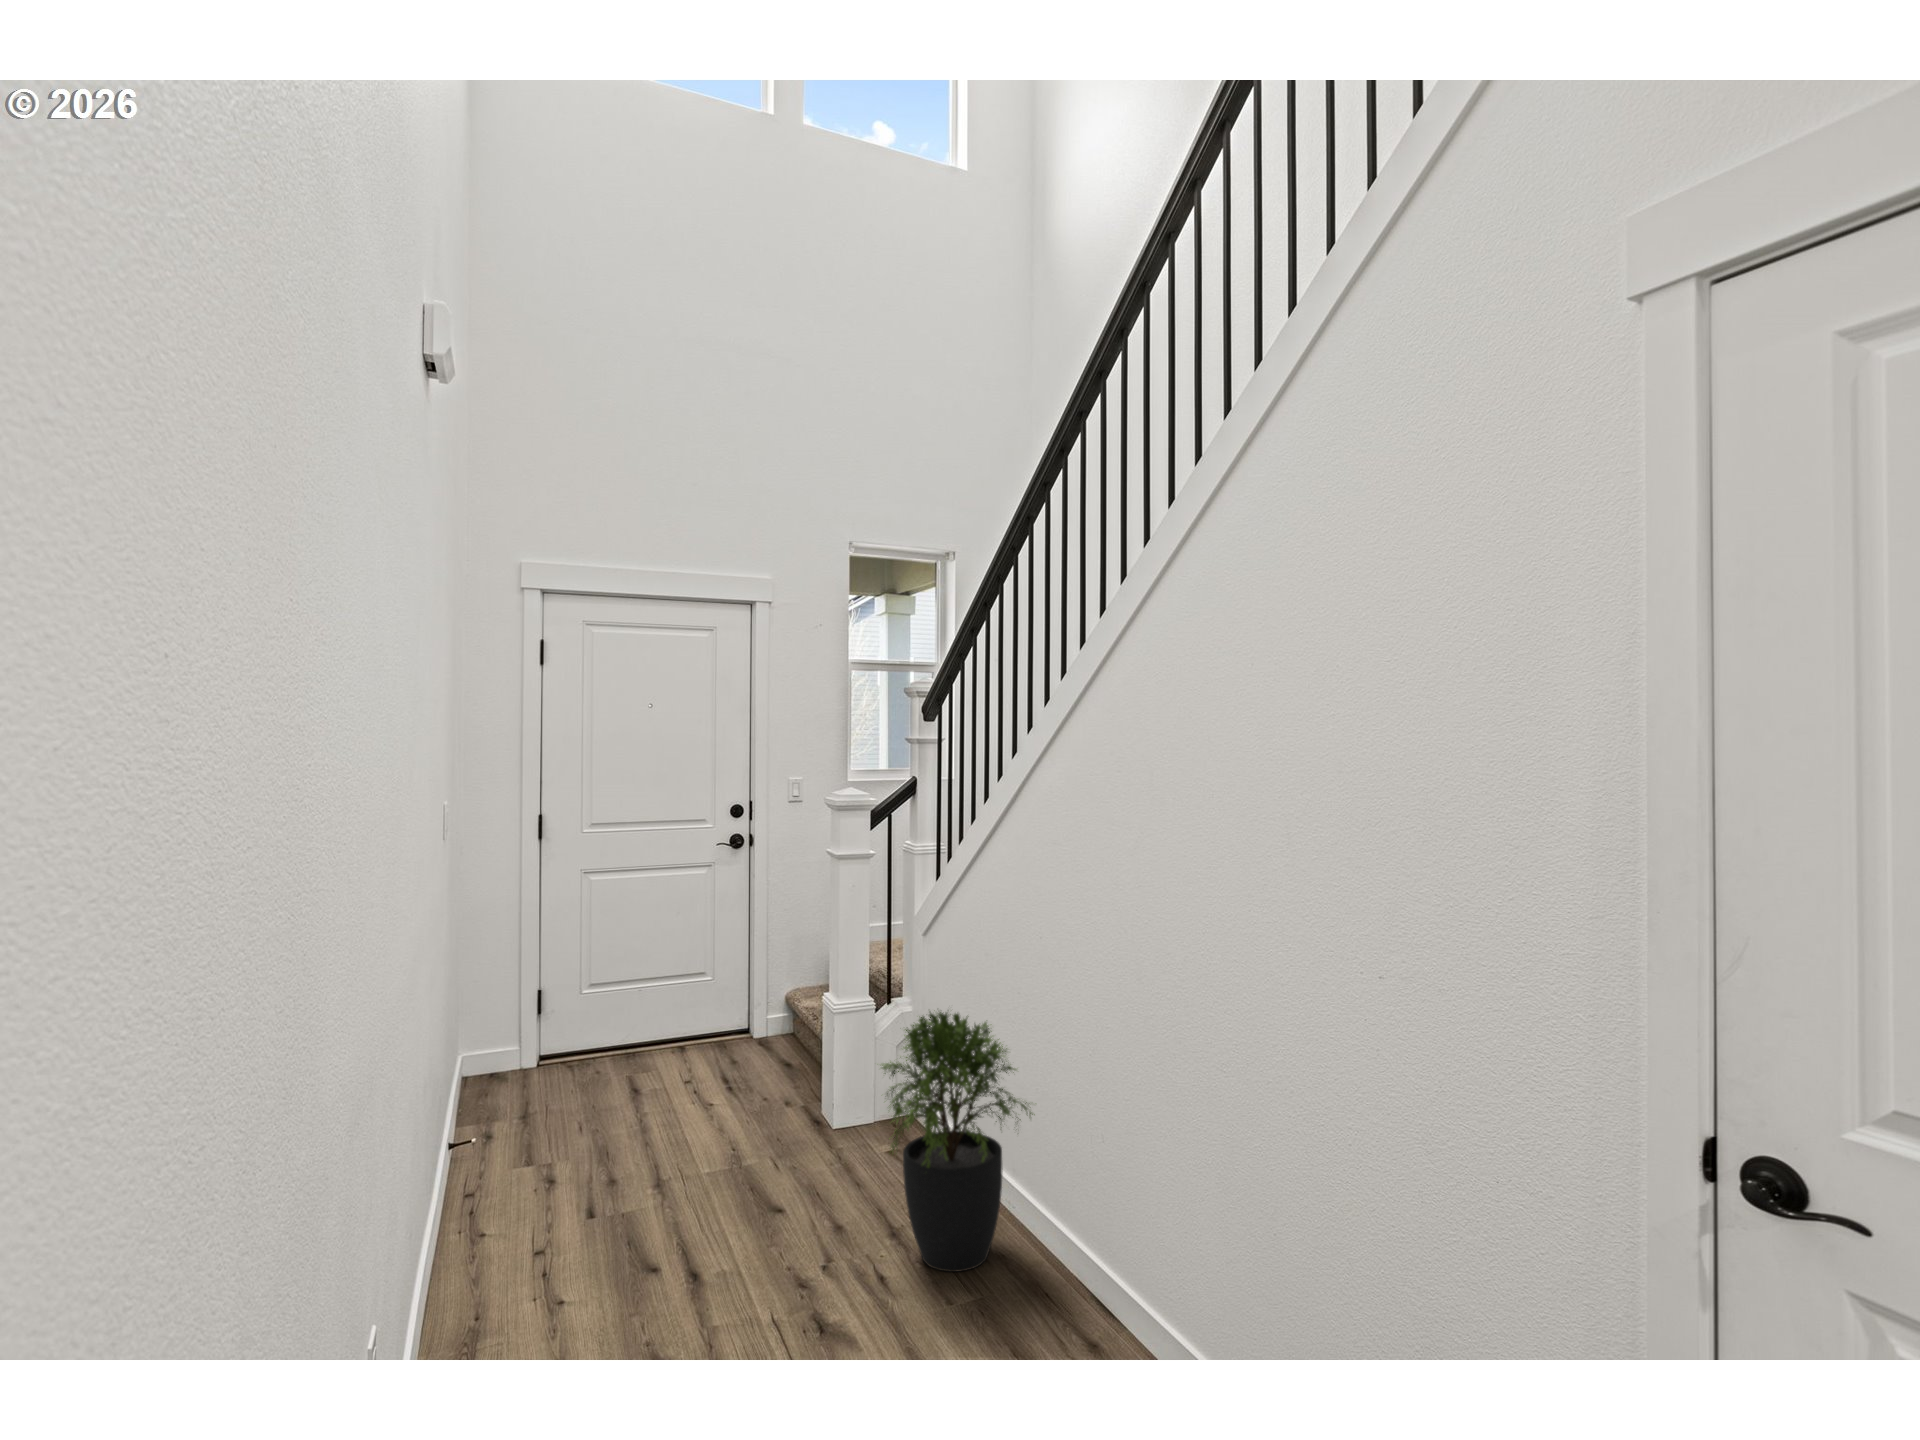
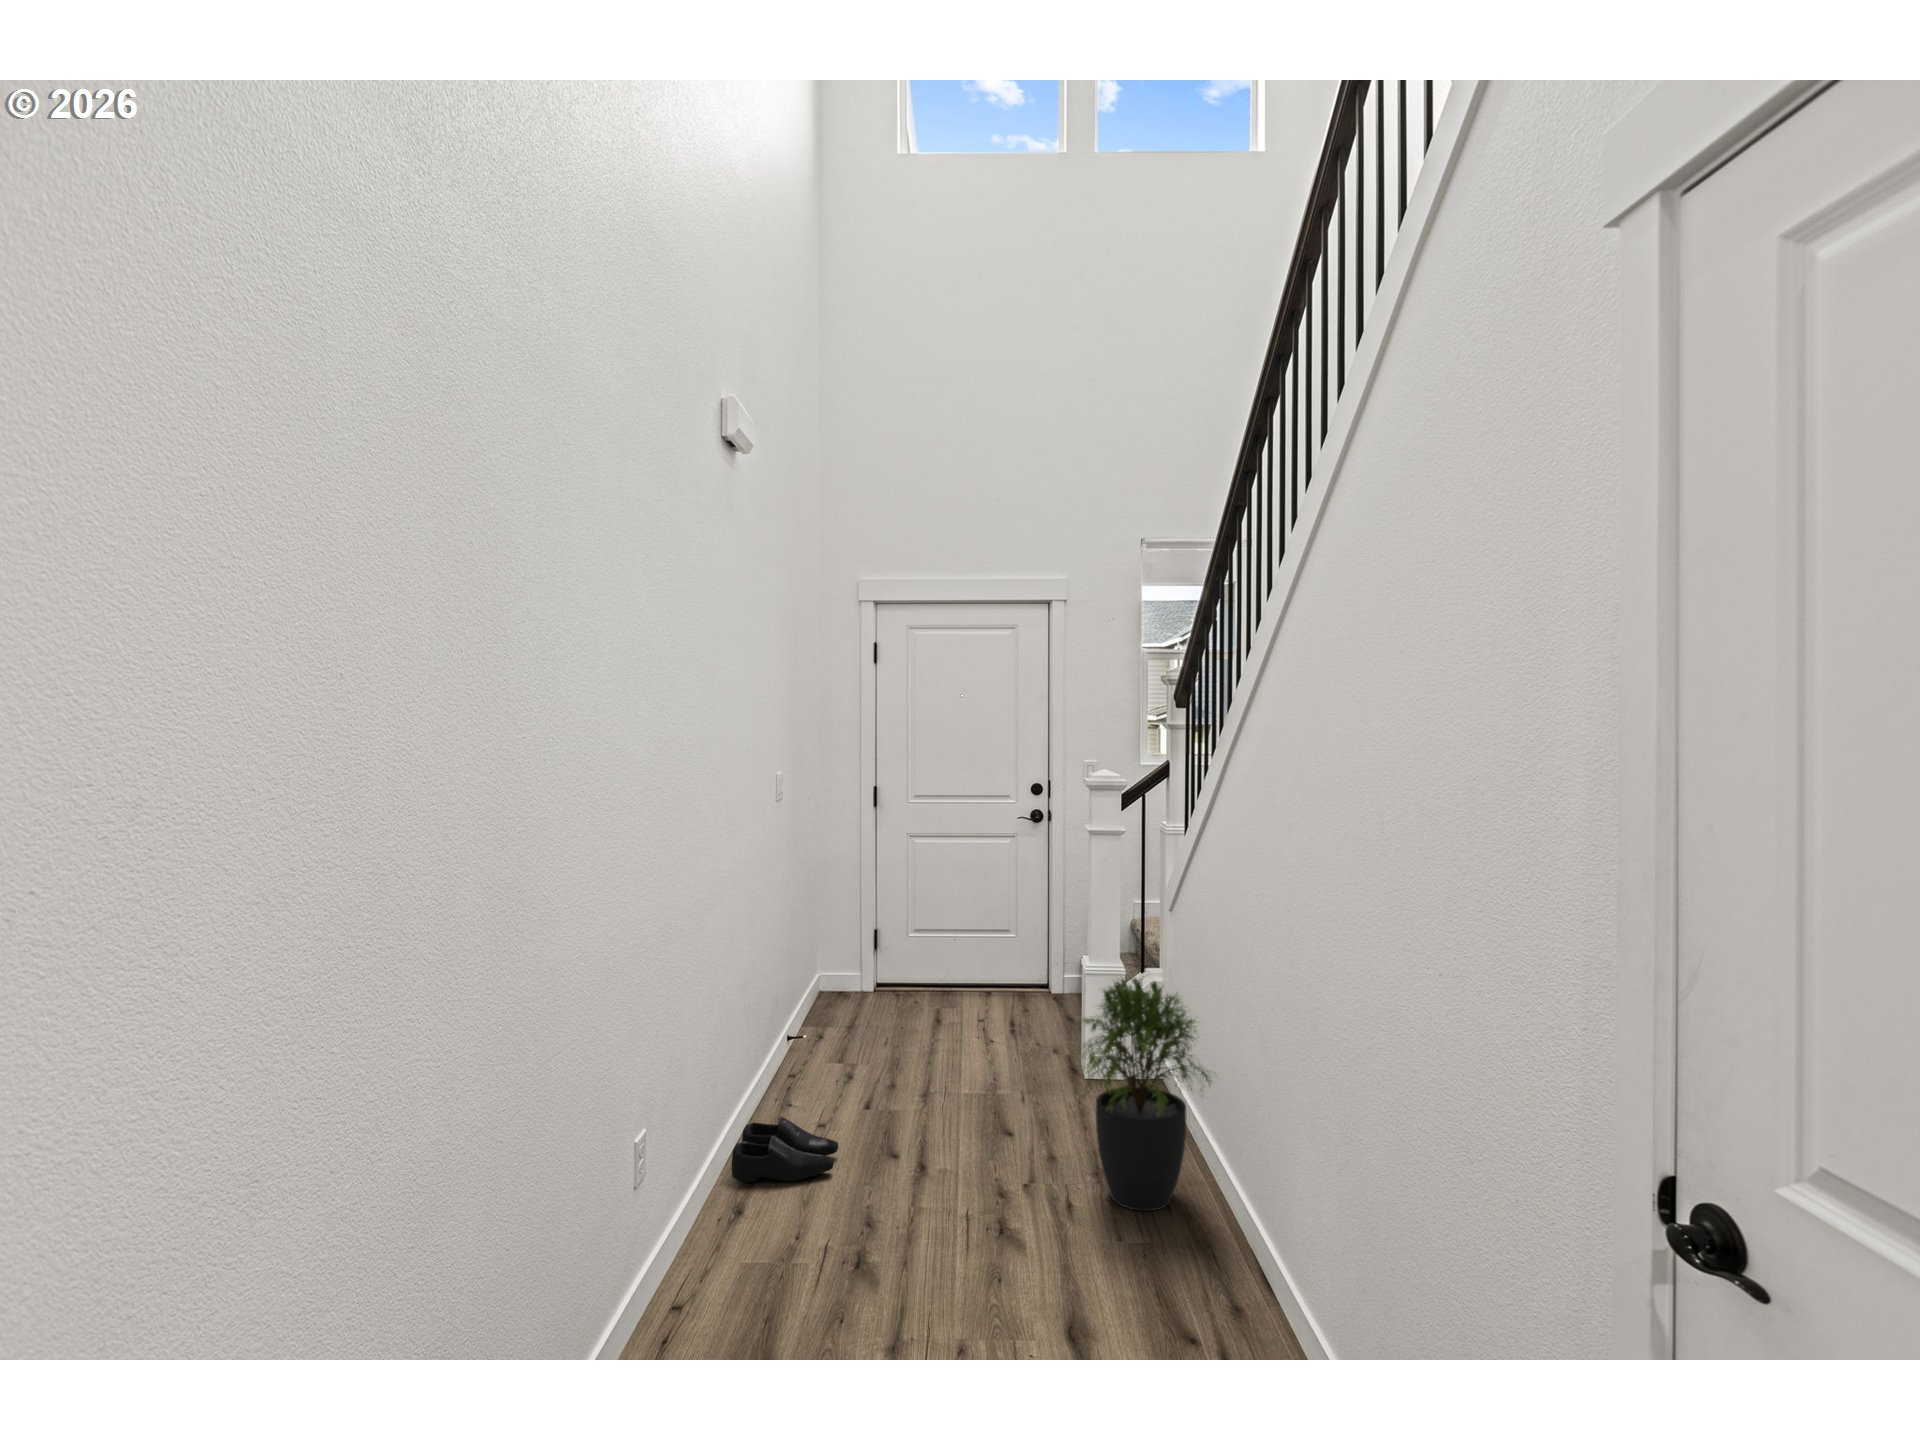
shoe: none [439,1248,581,1347] -> present [732,1117,838,1183]

